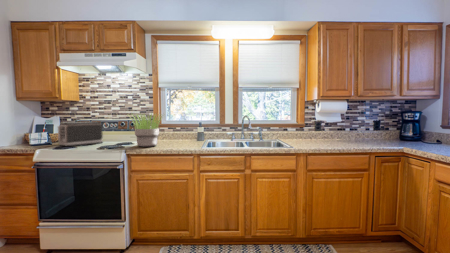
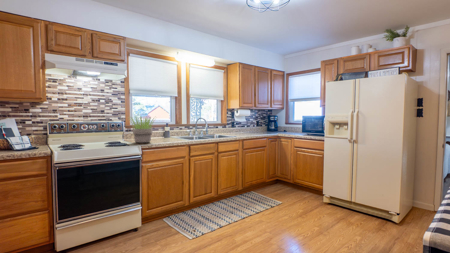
toaster: present [58,122,103,146] -> none [50,124,89,148]

